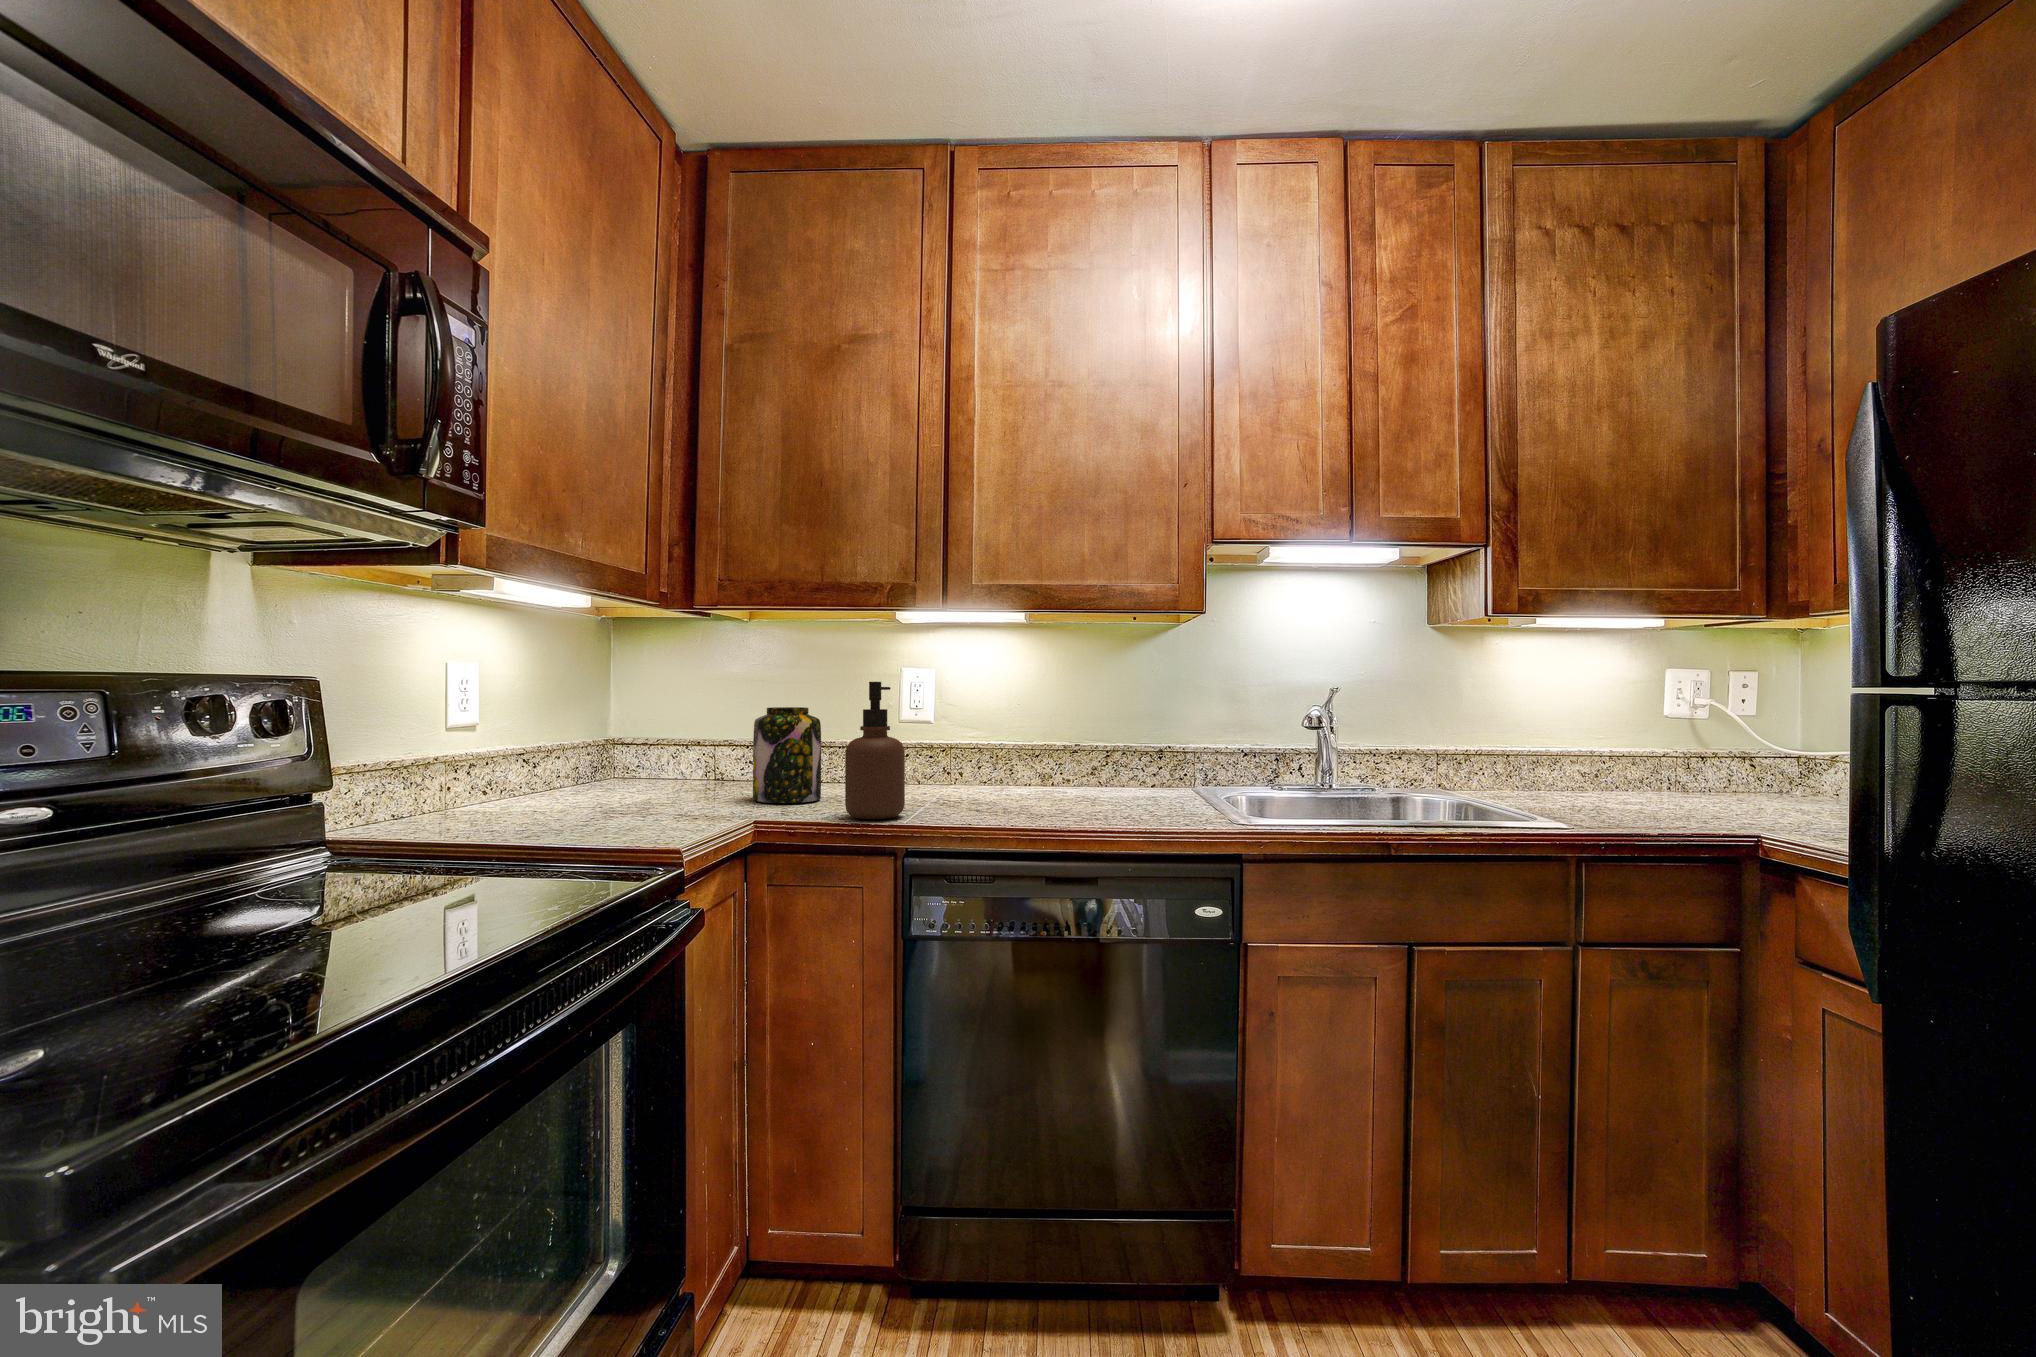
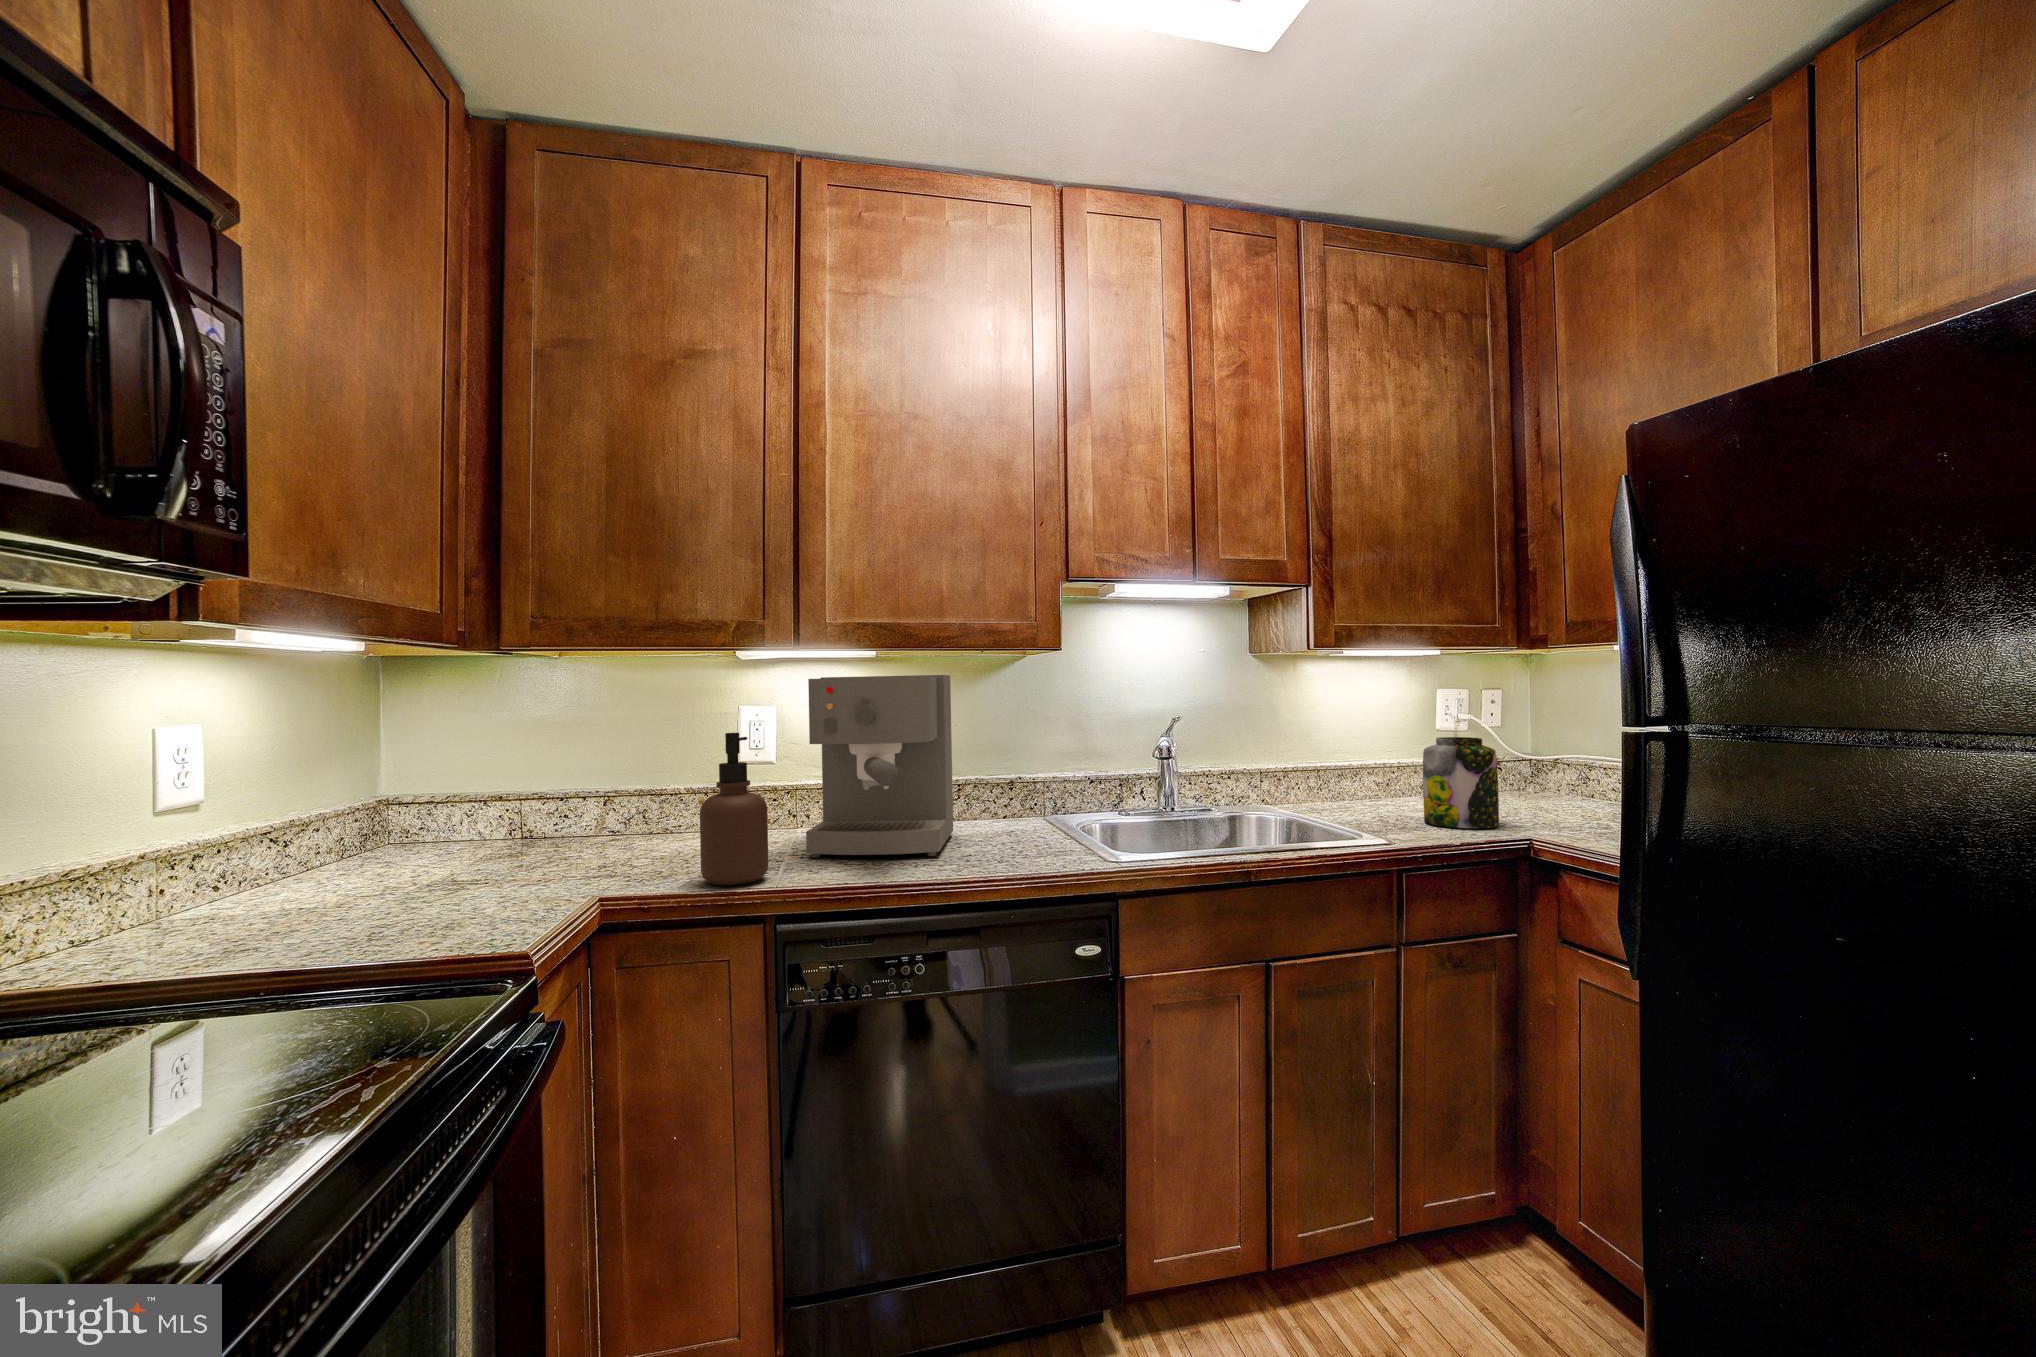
coffee maker: none [946,635,1093,810] -> present [806,675,953,858]
jar: present [753,707,821,803] -> present [1423,737,1499,828]

